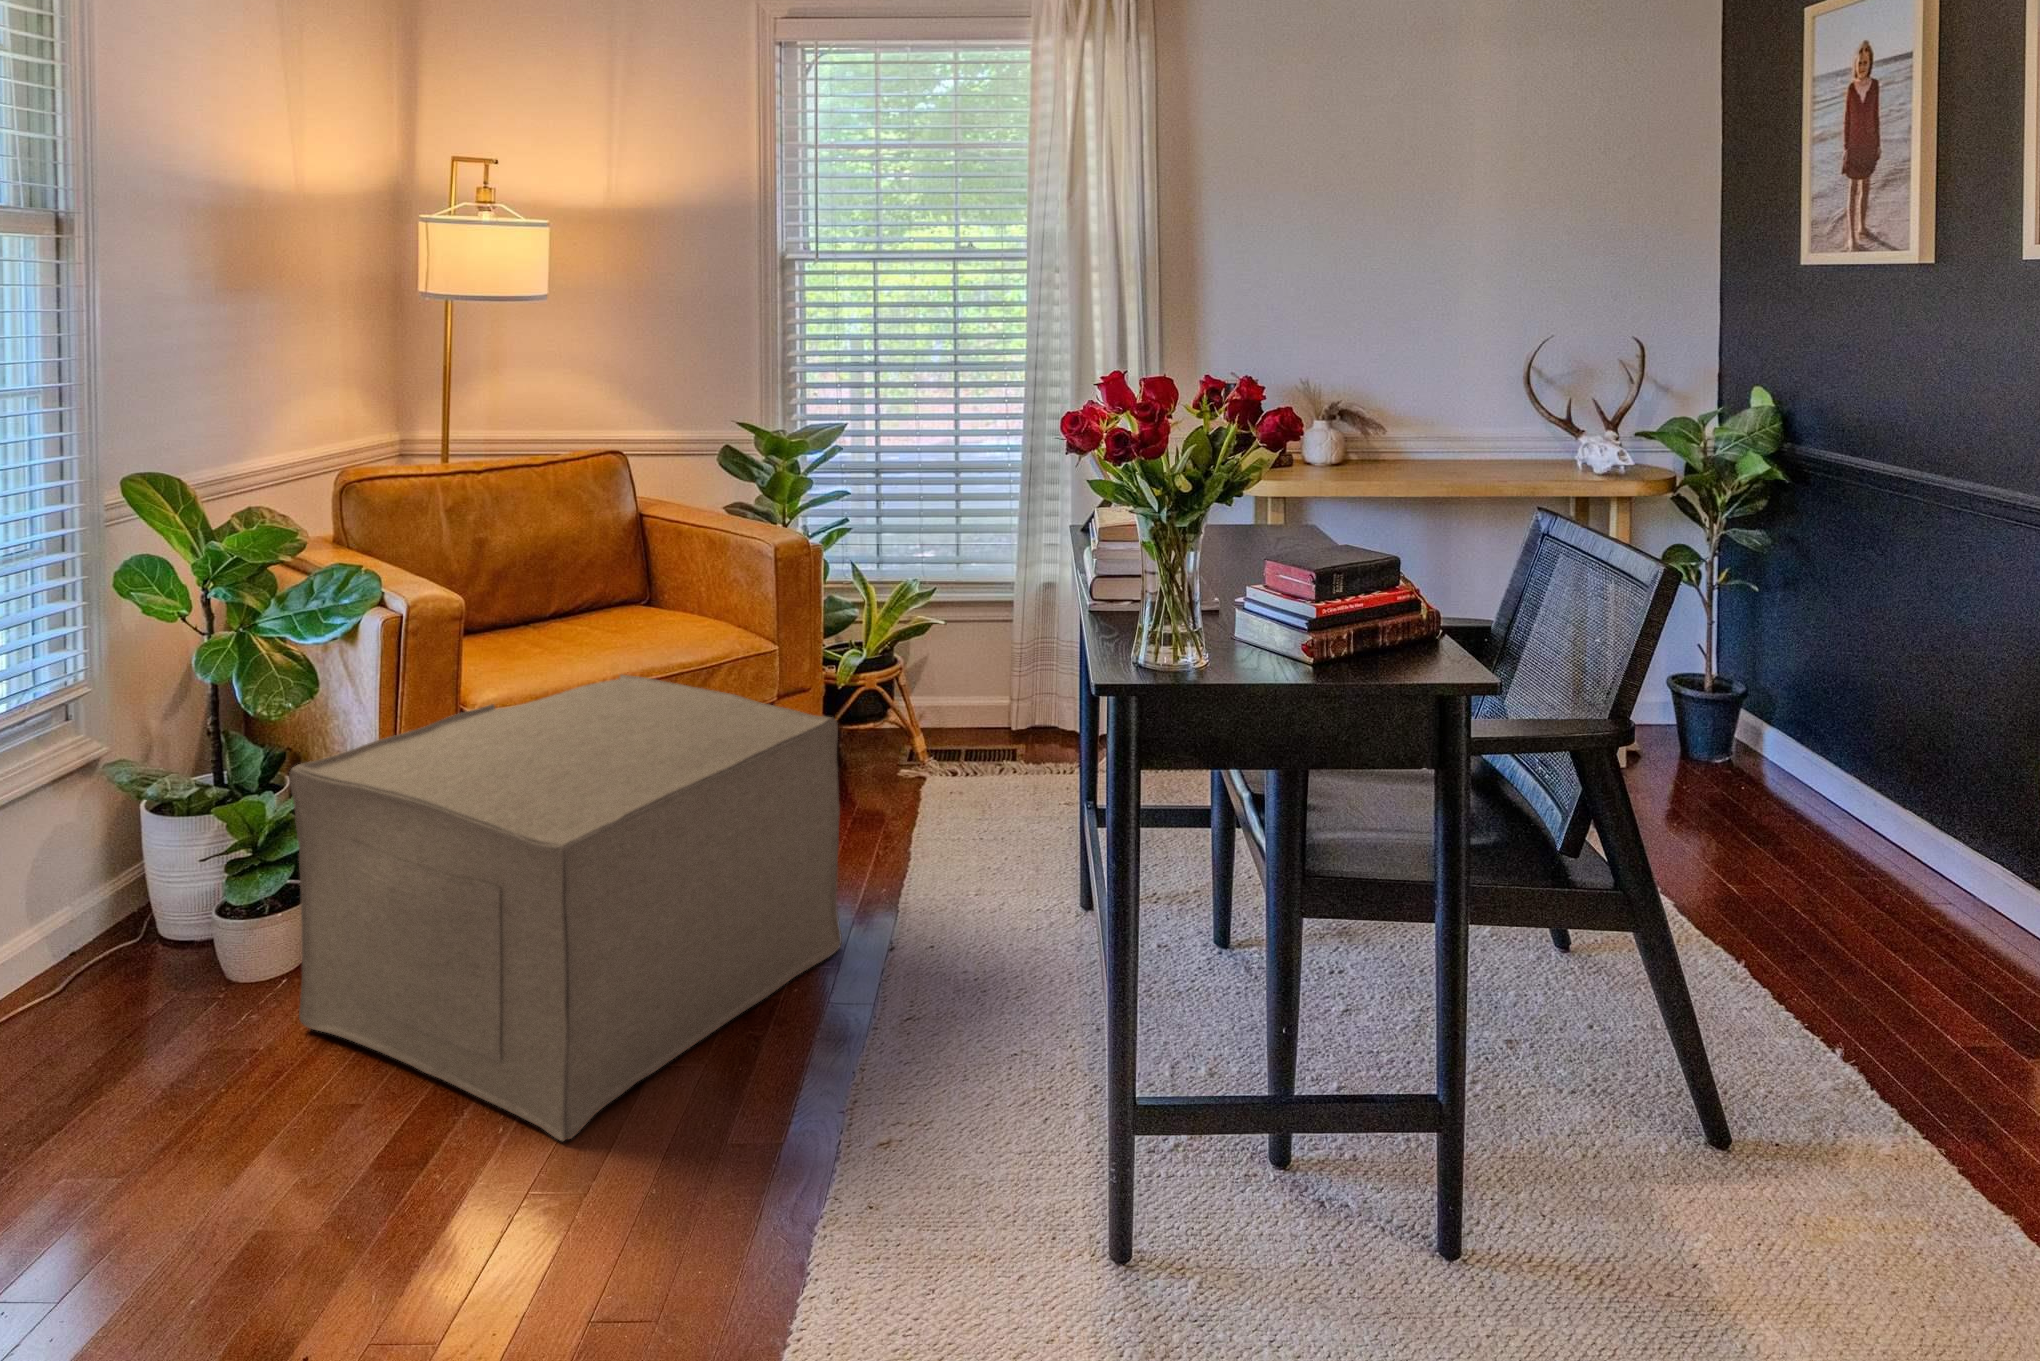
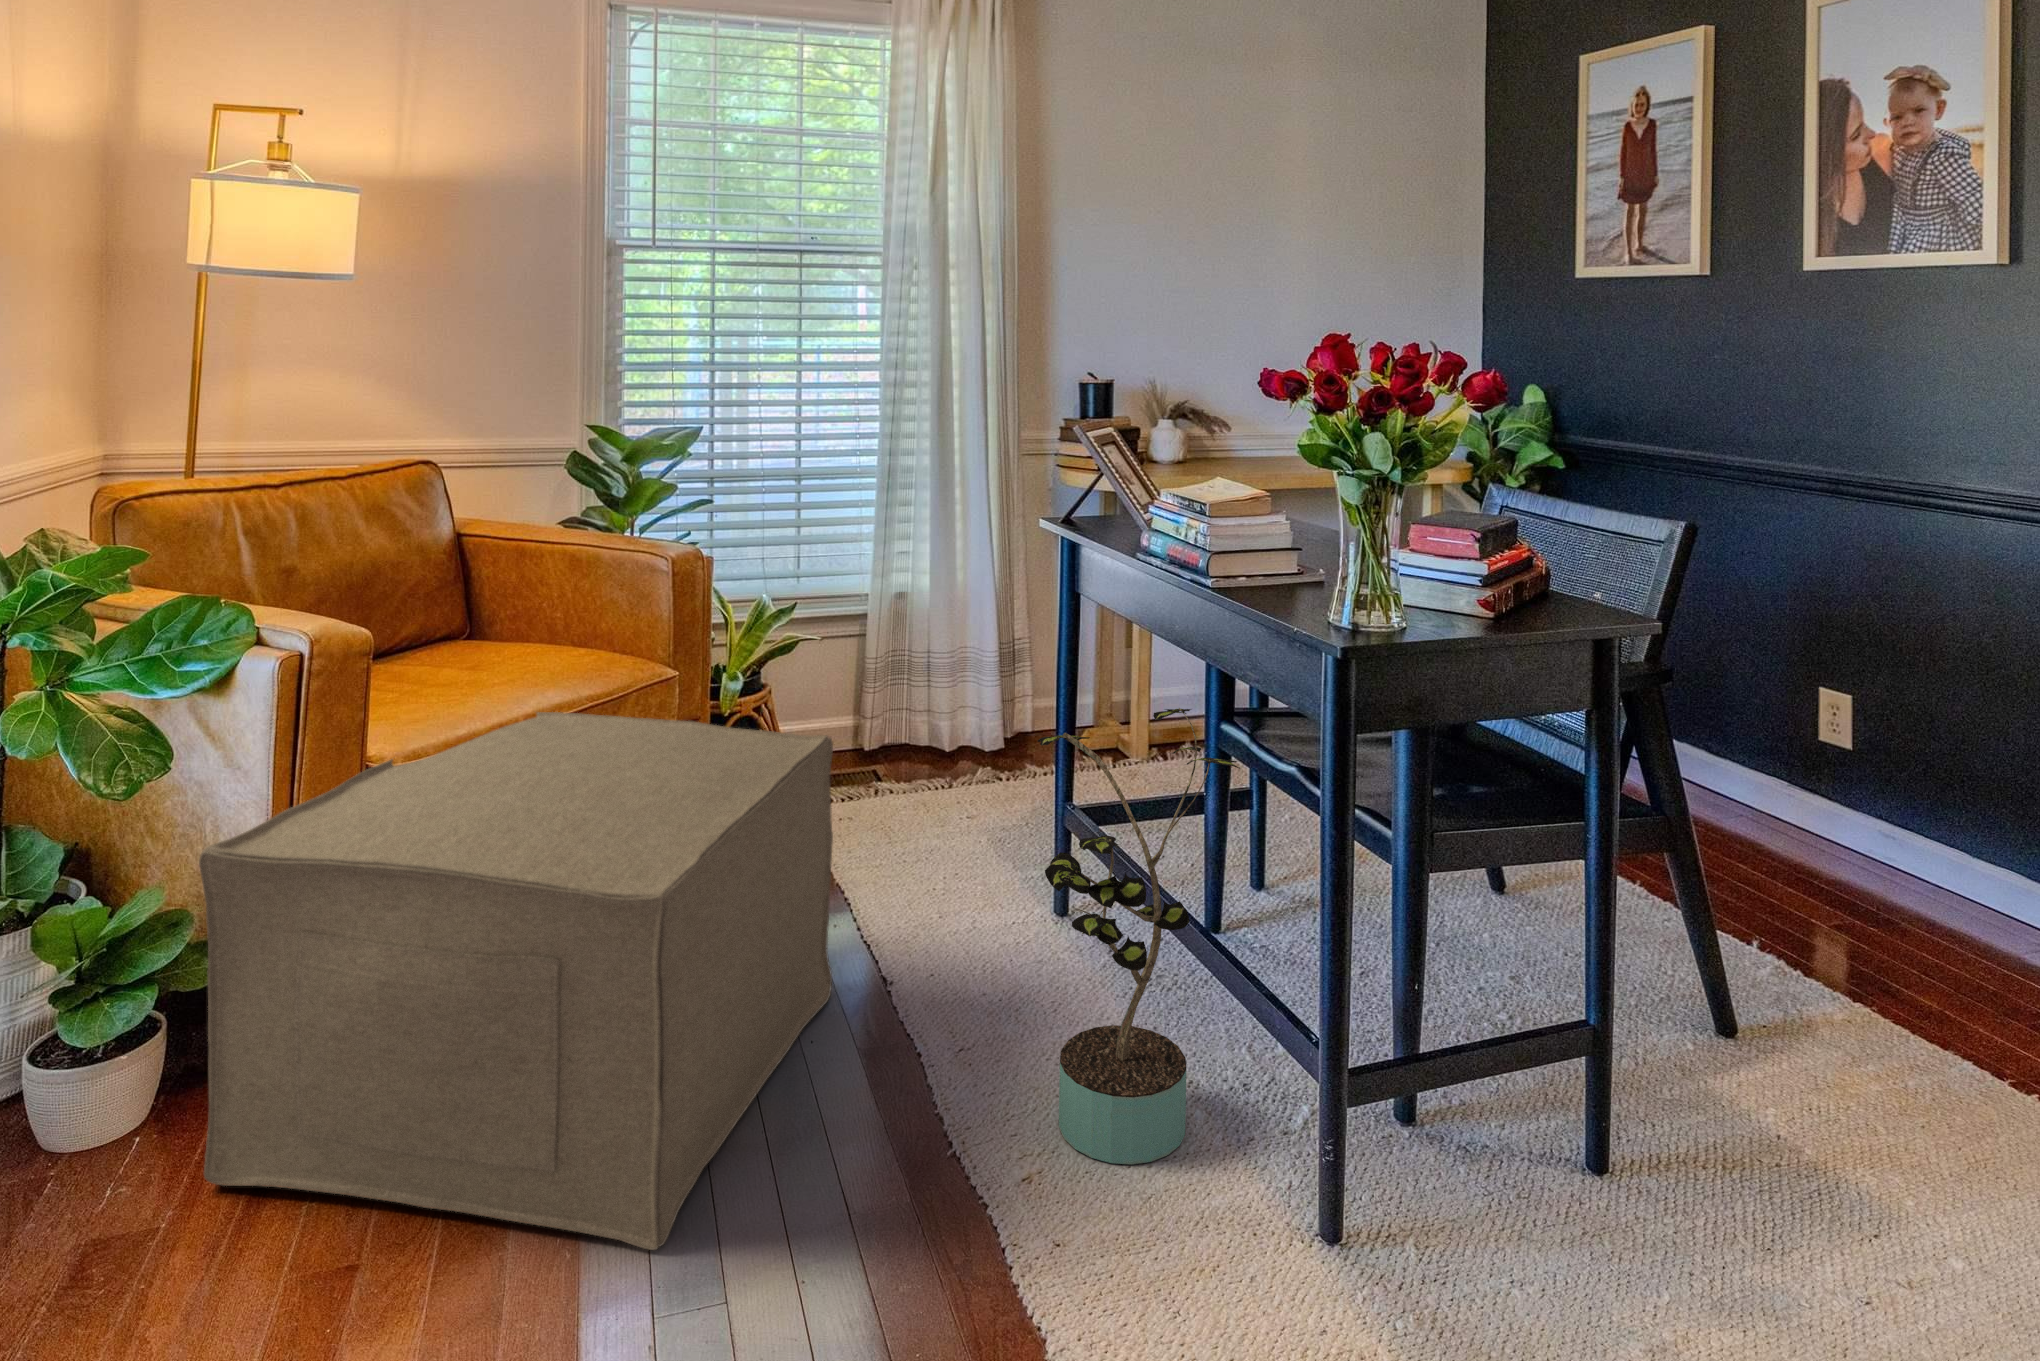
potted plant: none [904,723,1092,1152] -> present [1038,708,1240,1164]

